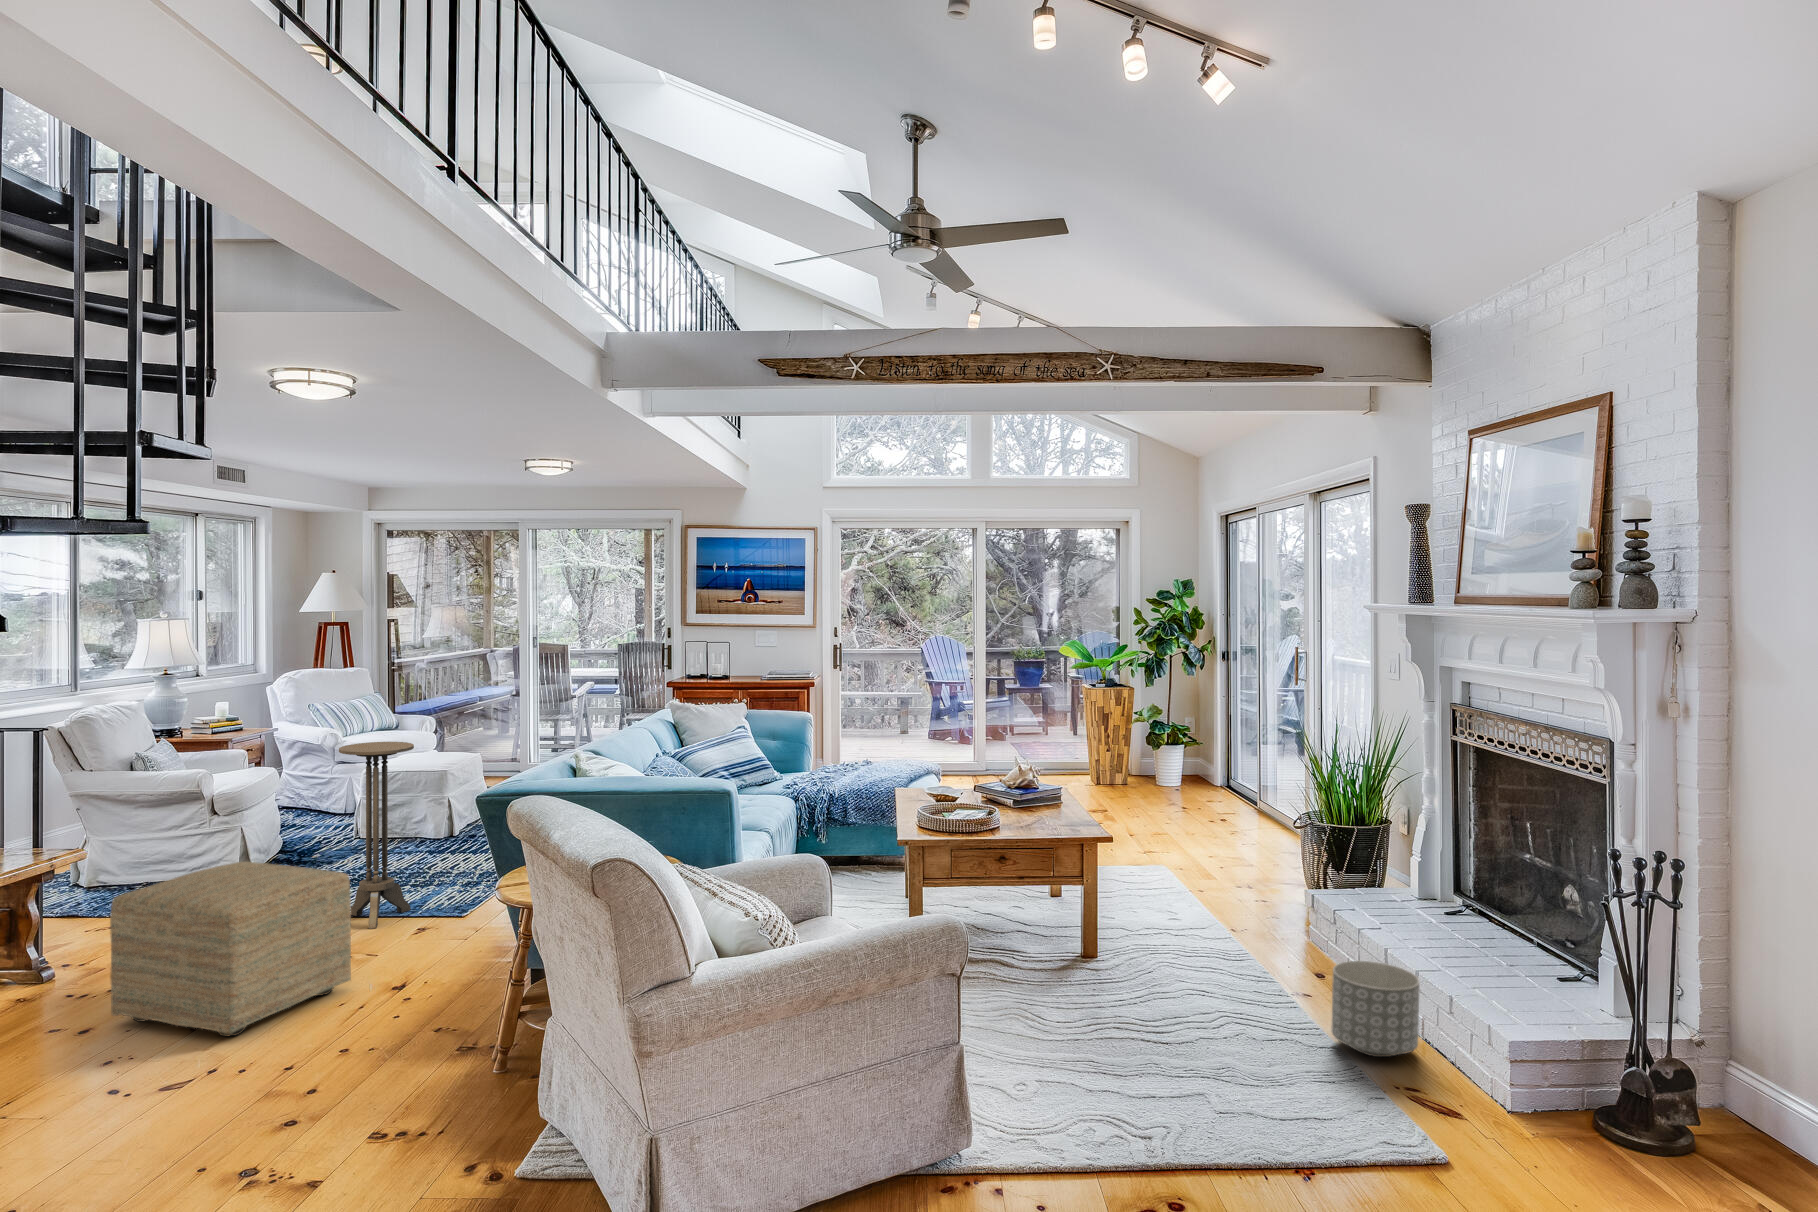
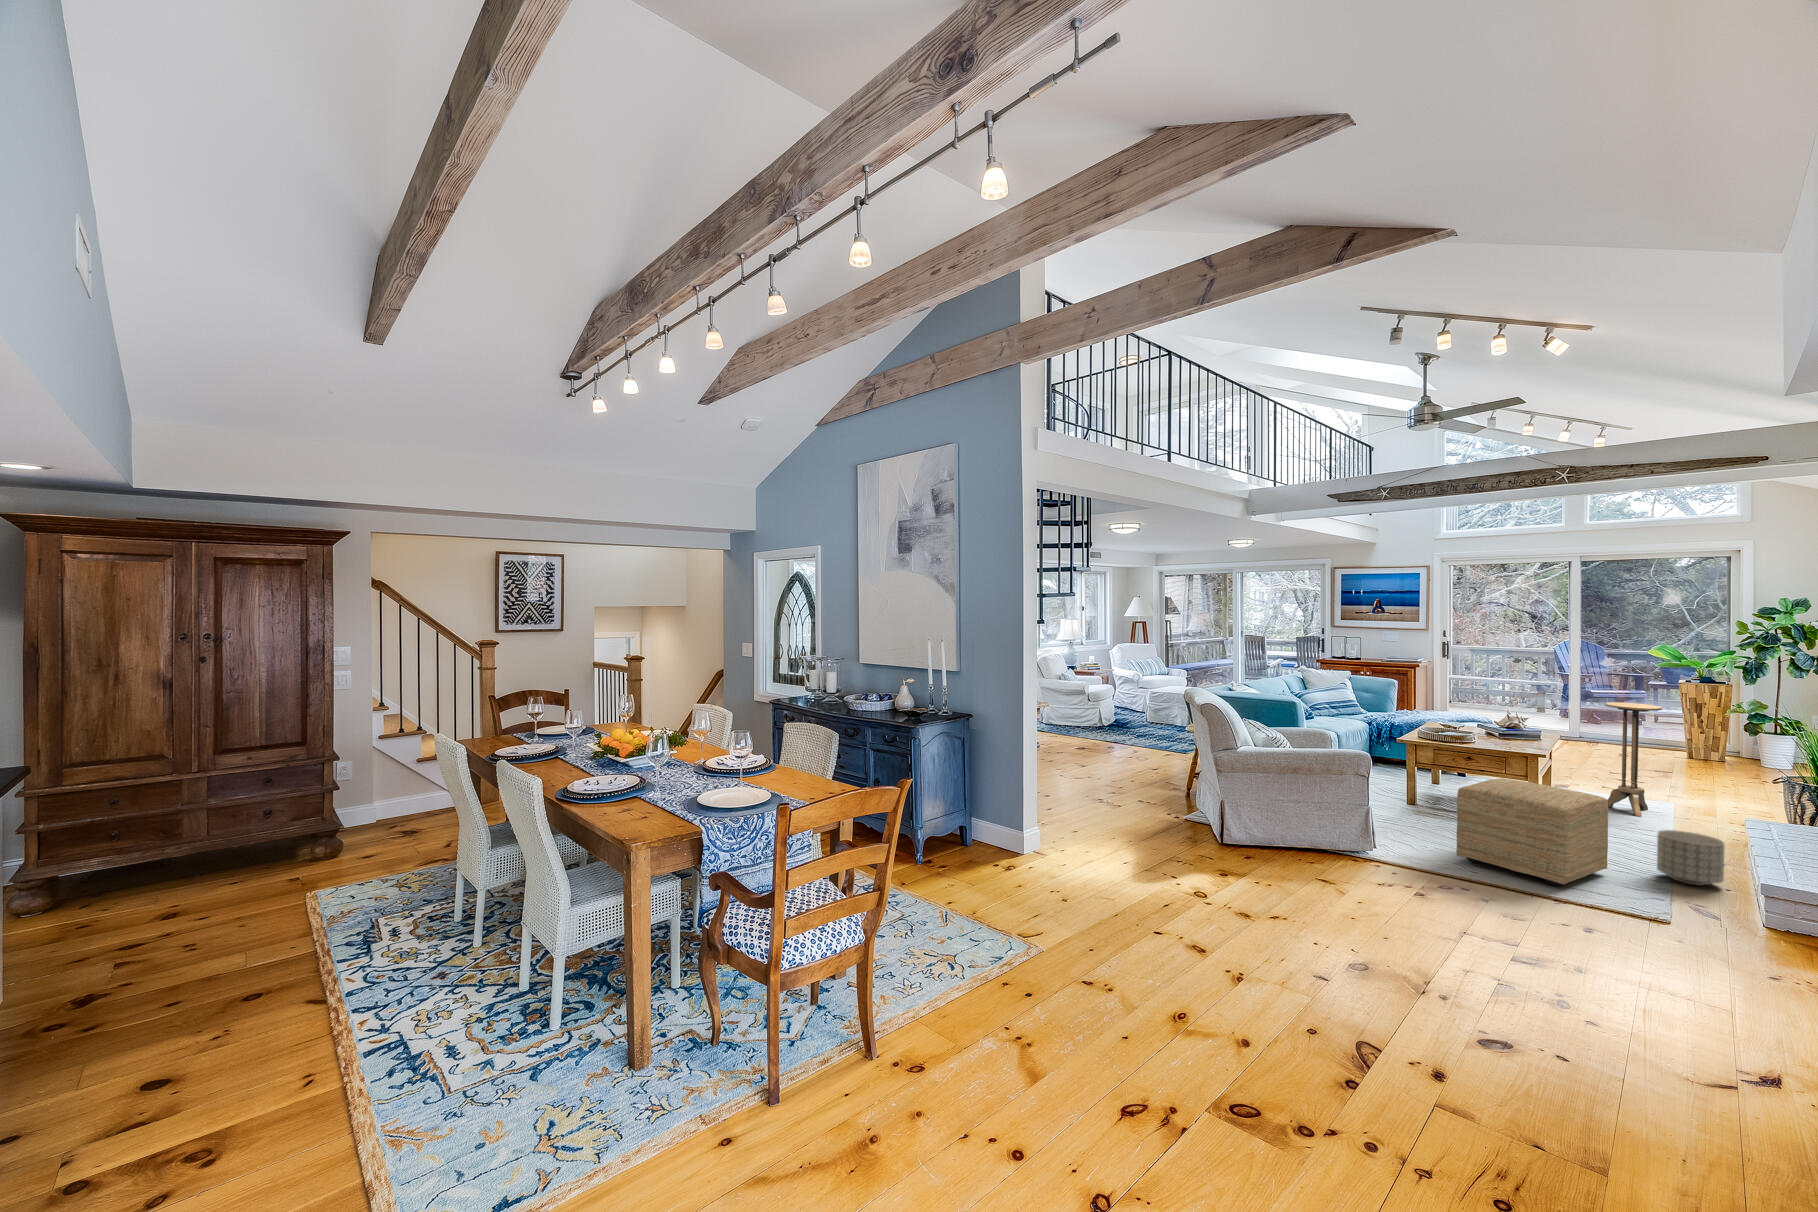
side table: present [339,742,414,929] -> present [1605,702,1662,817]
ottoman: present [110,862,351,1037] -> present [1456,778,1608,886]

